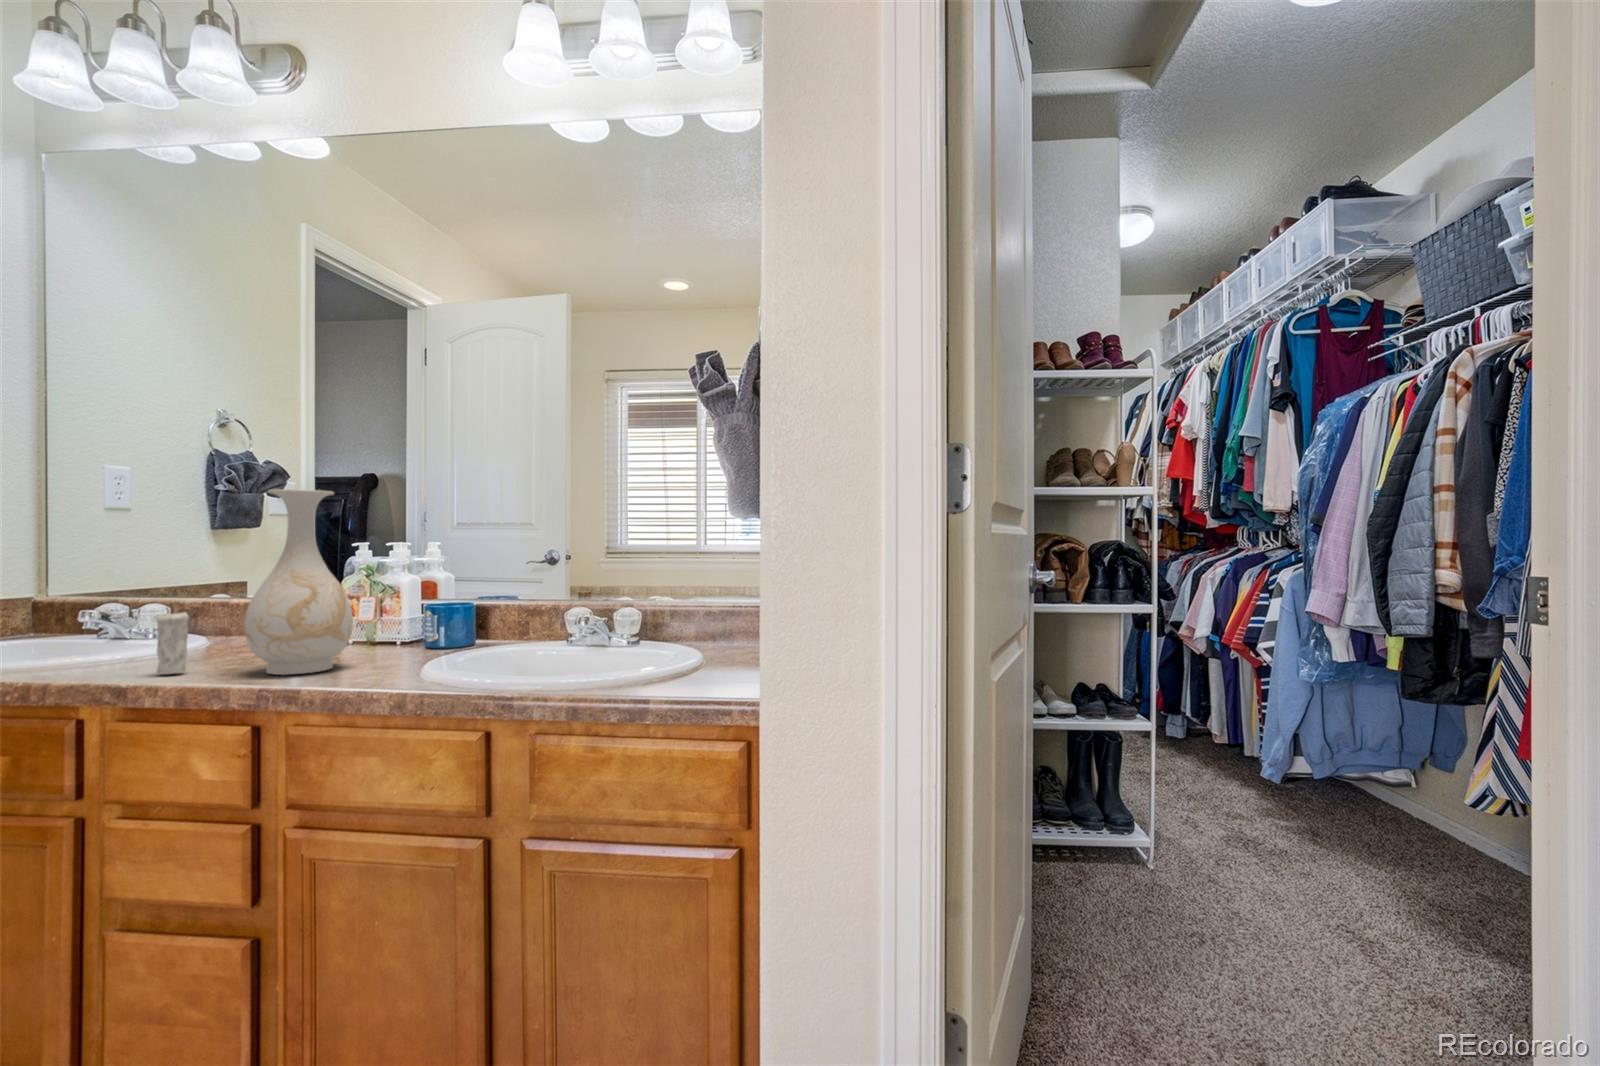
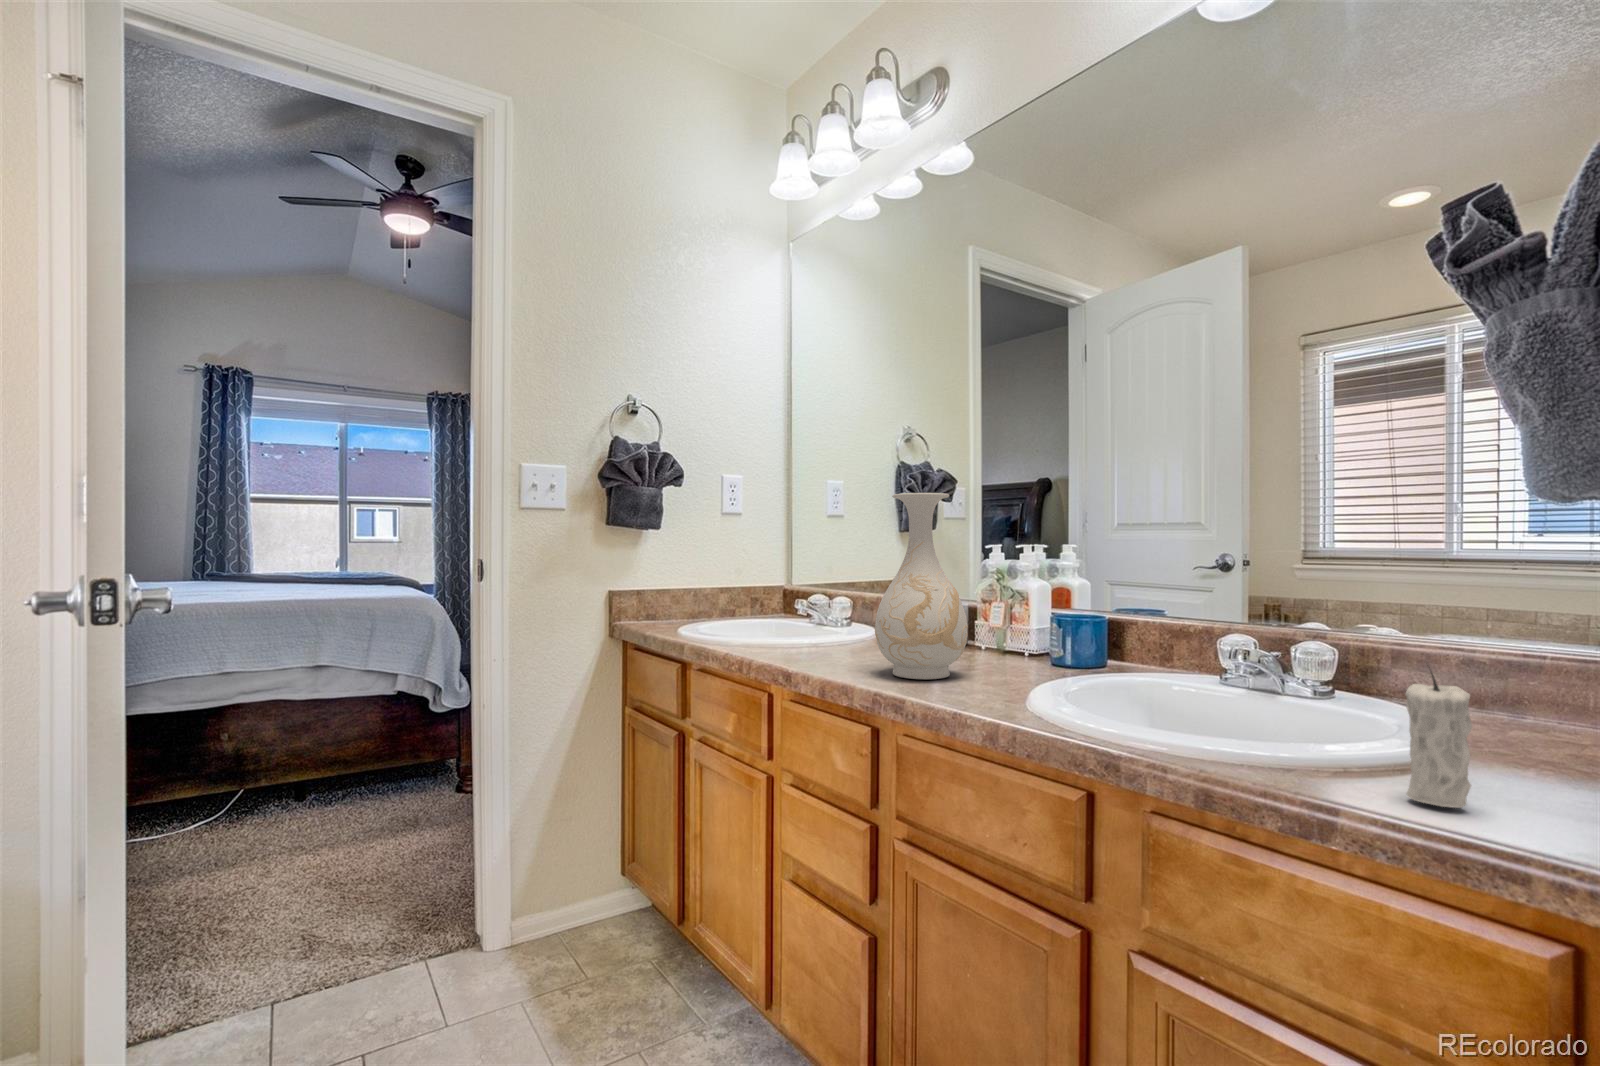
candle: present [157,610,189,674] -> present [1406,667,1472,808]

